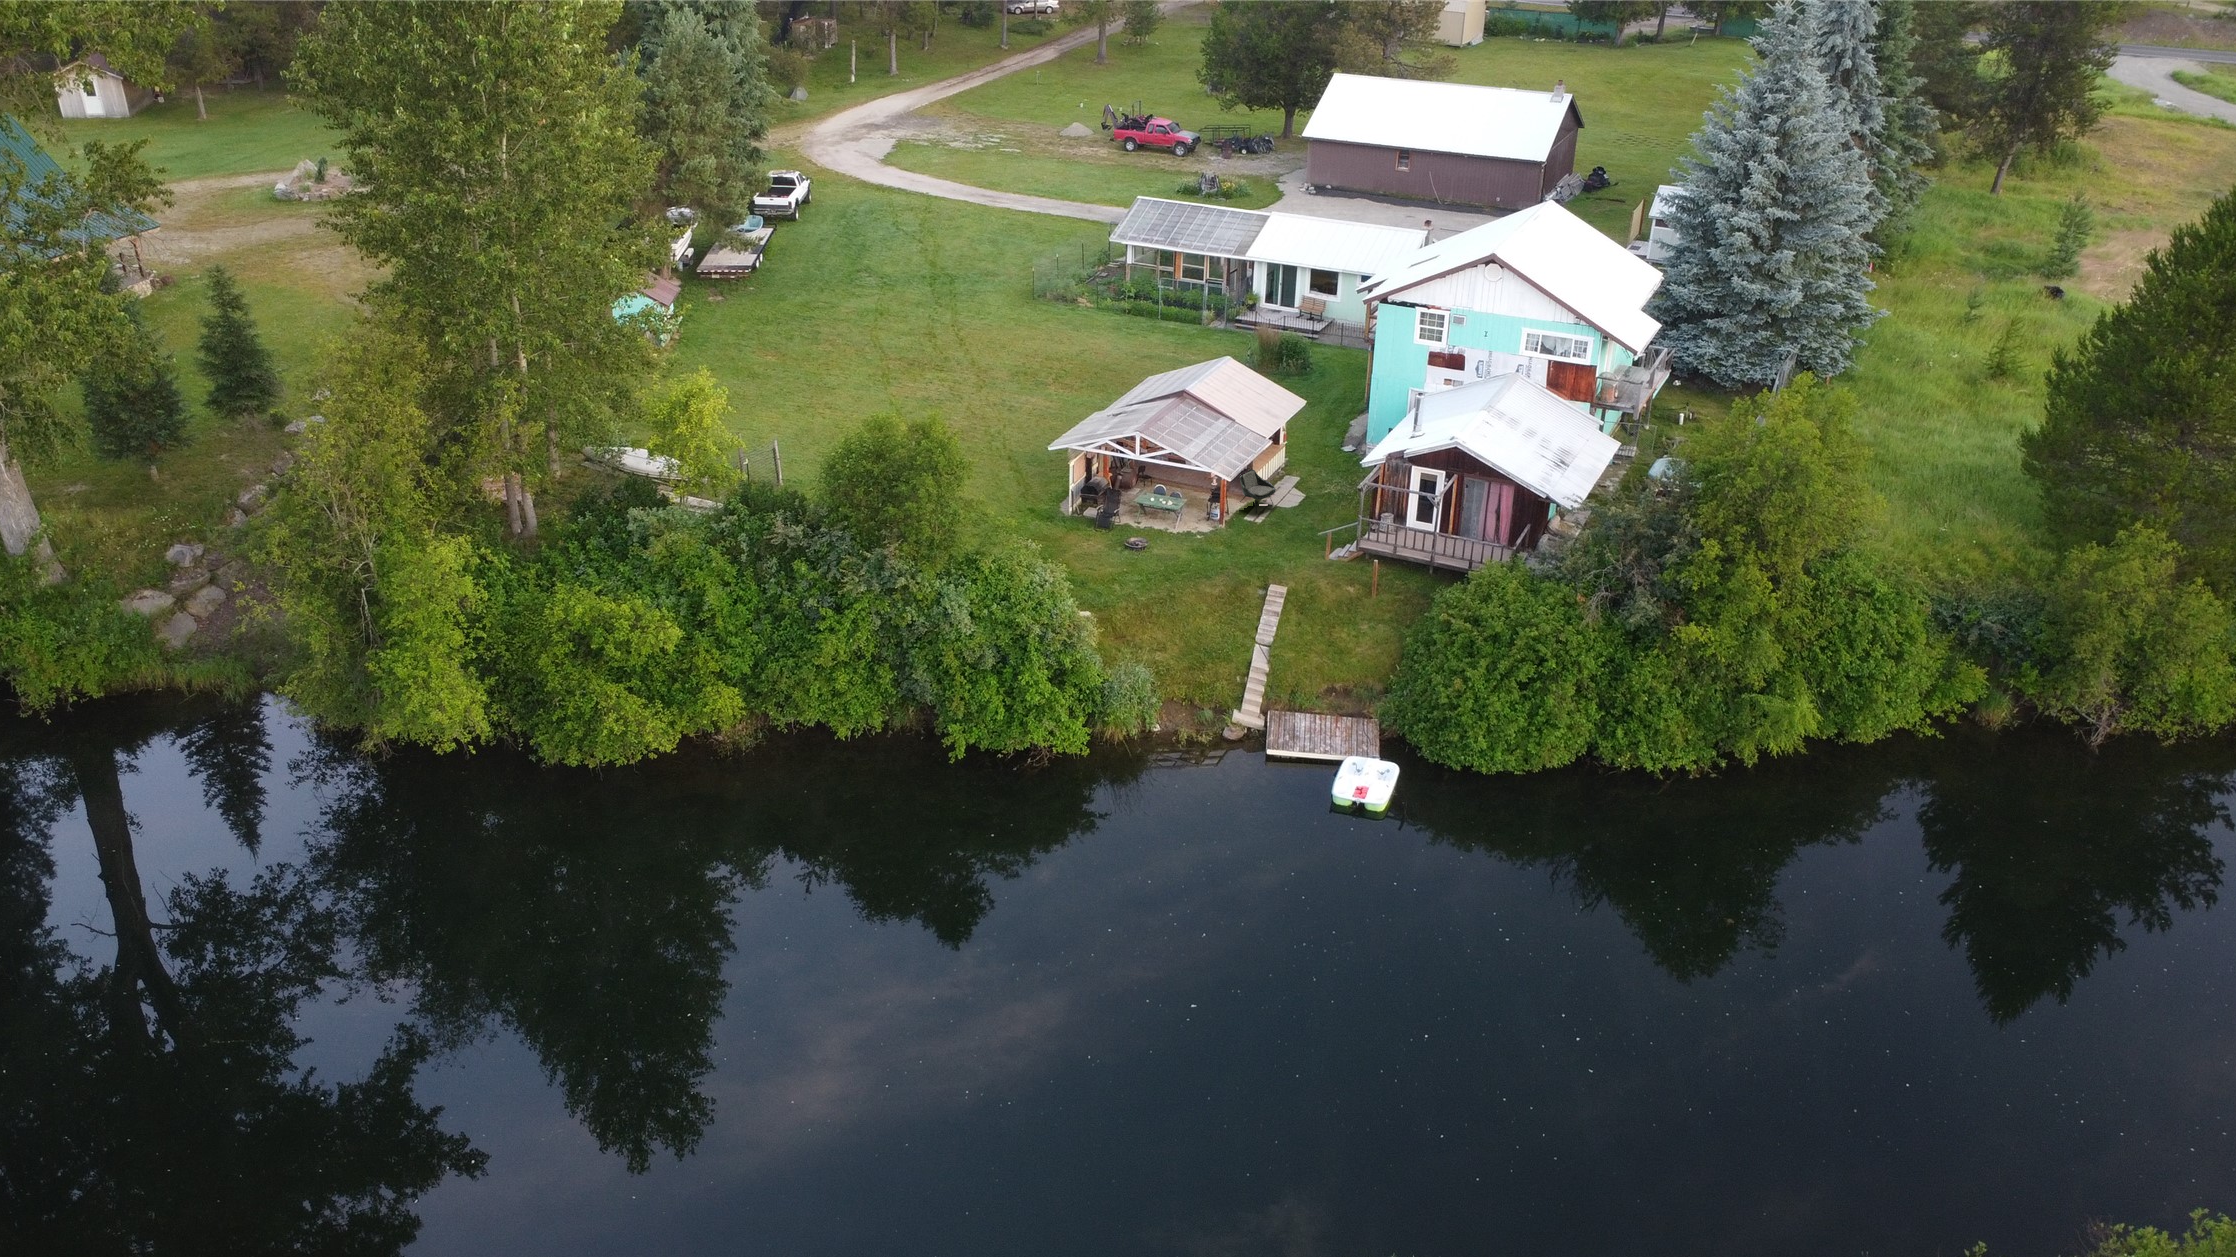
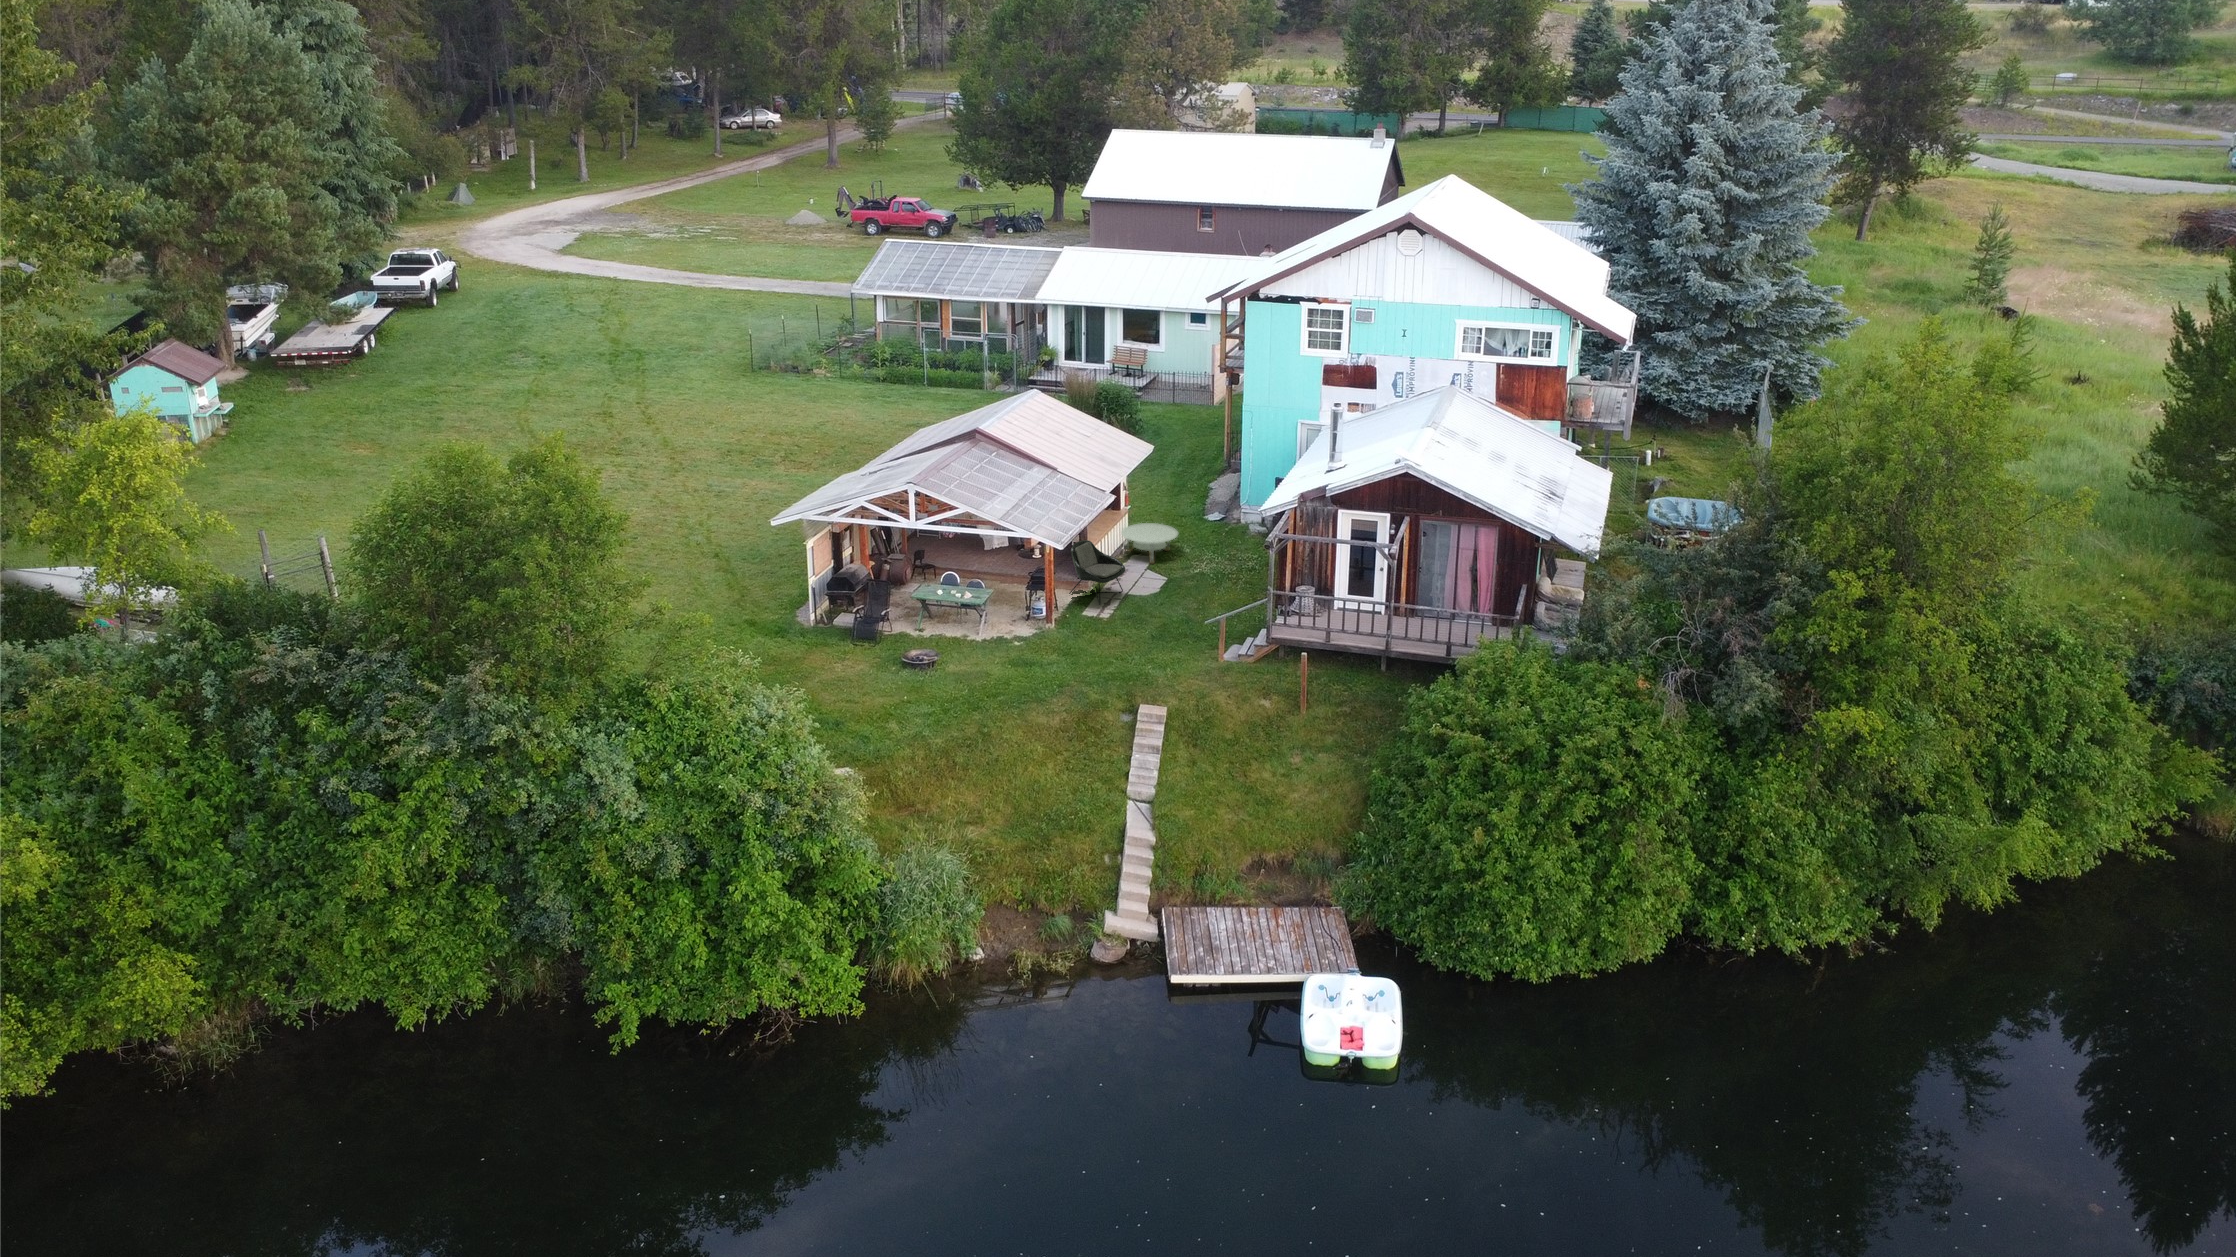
round table: none [1278,455,1317,485] -> present [1121,523,1178,564]

